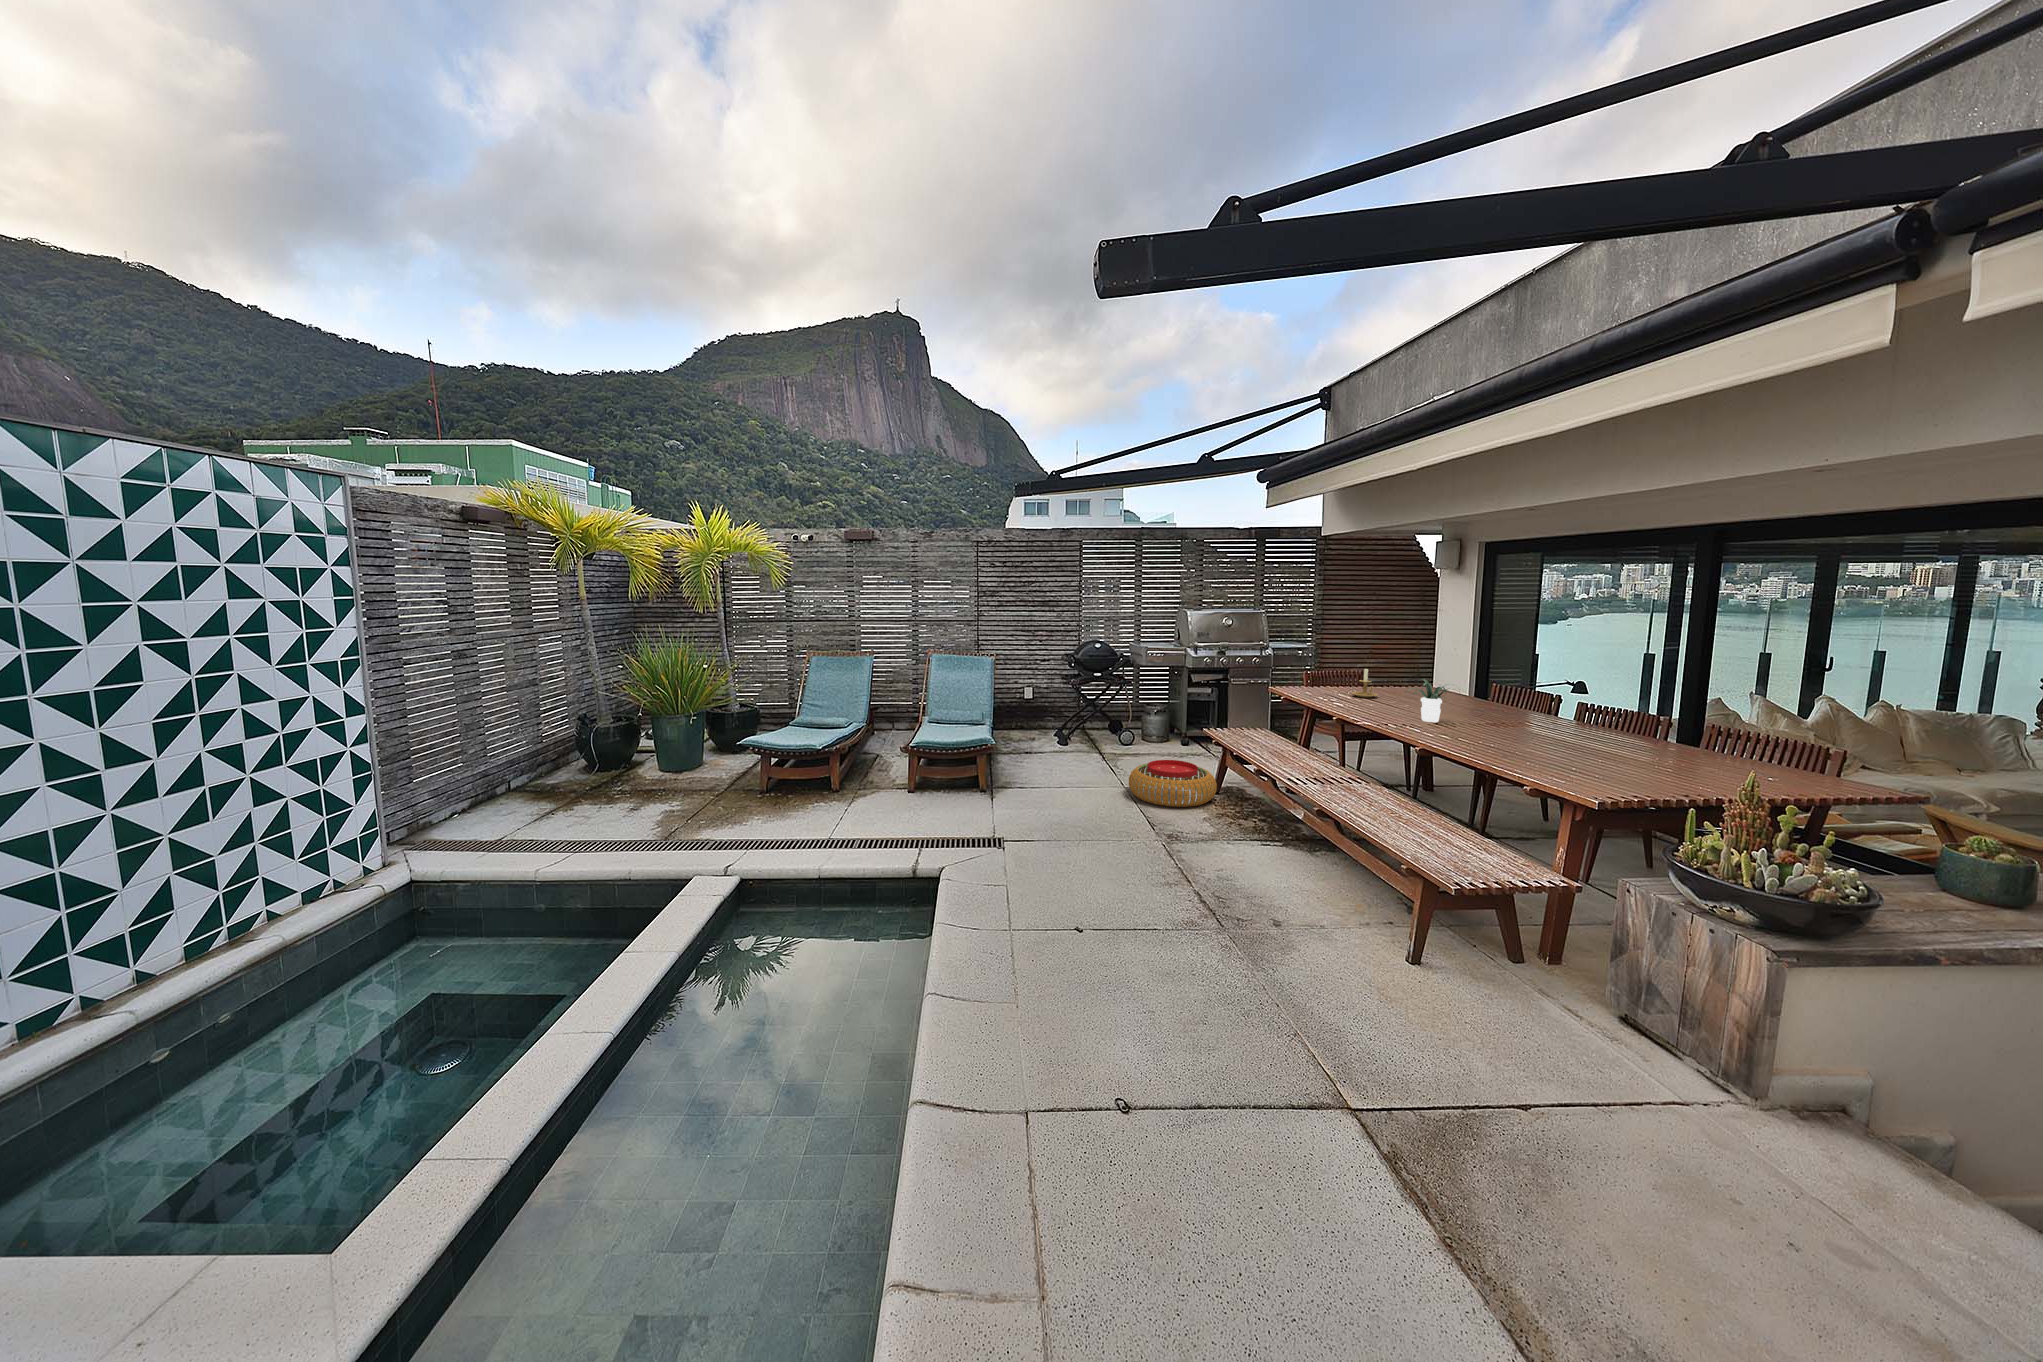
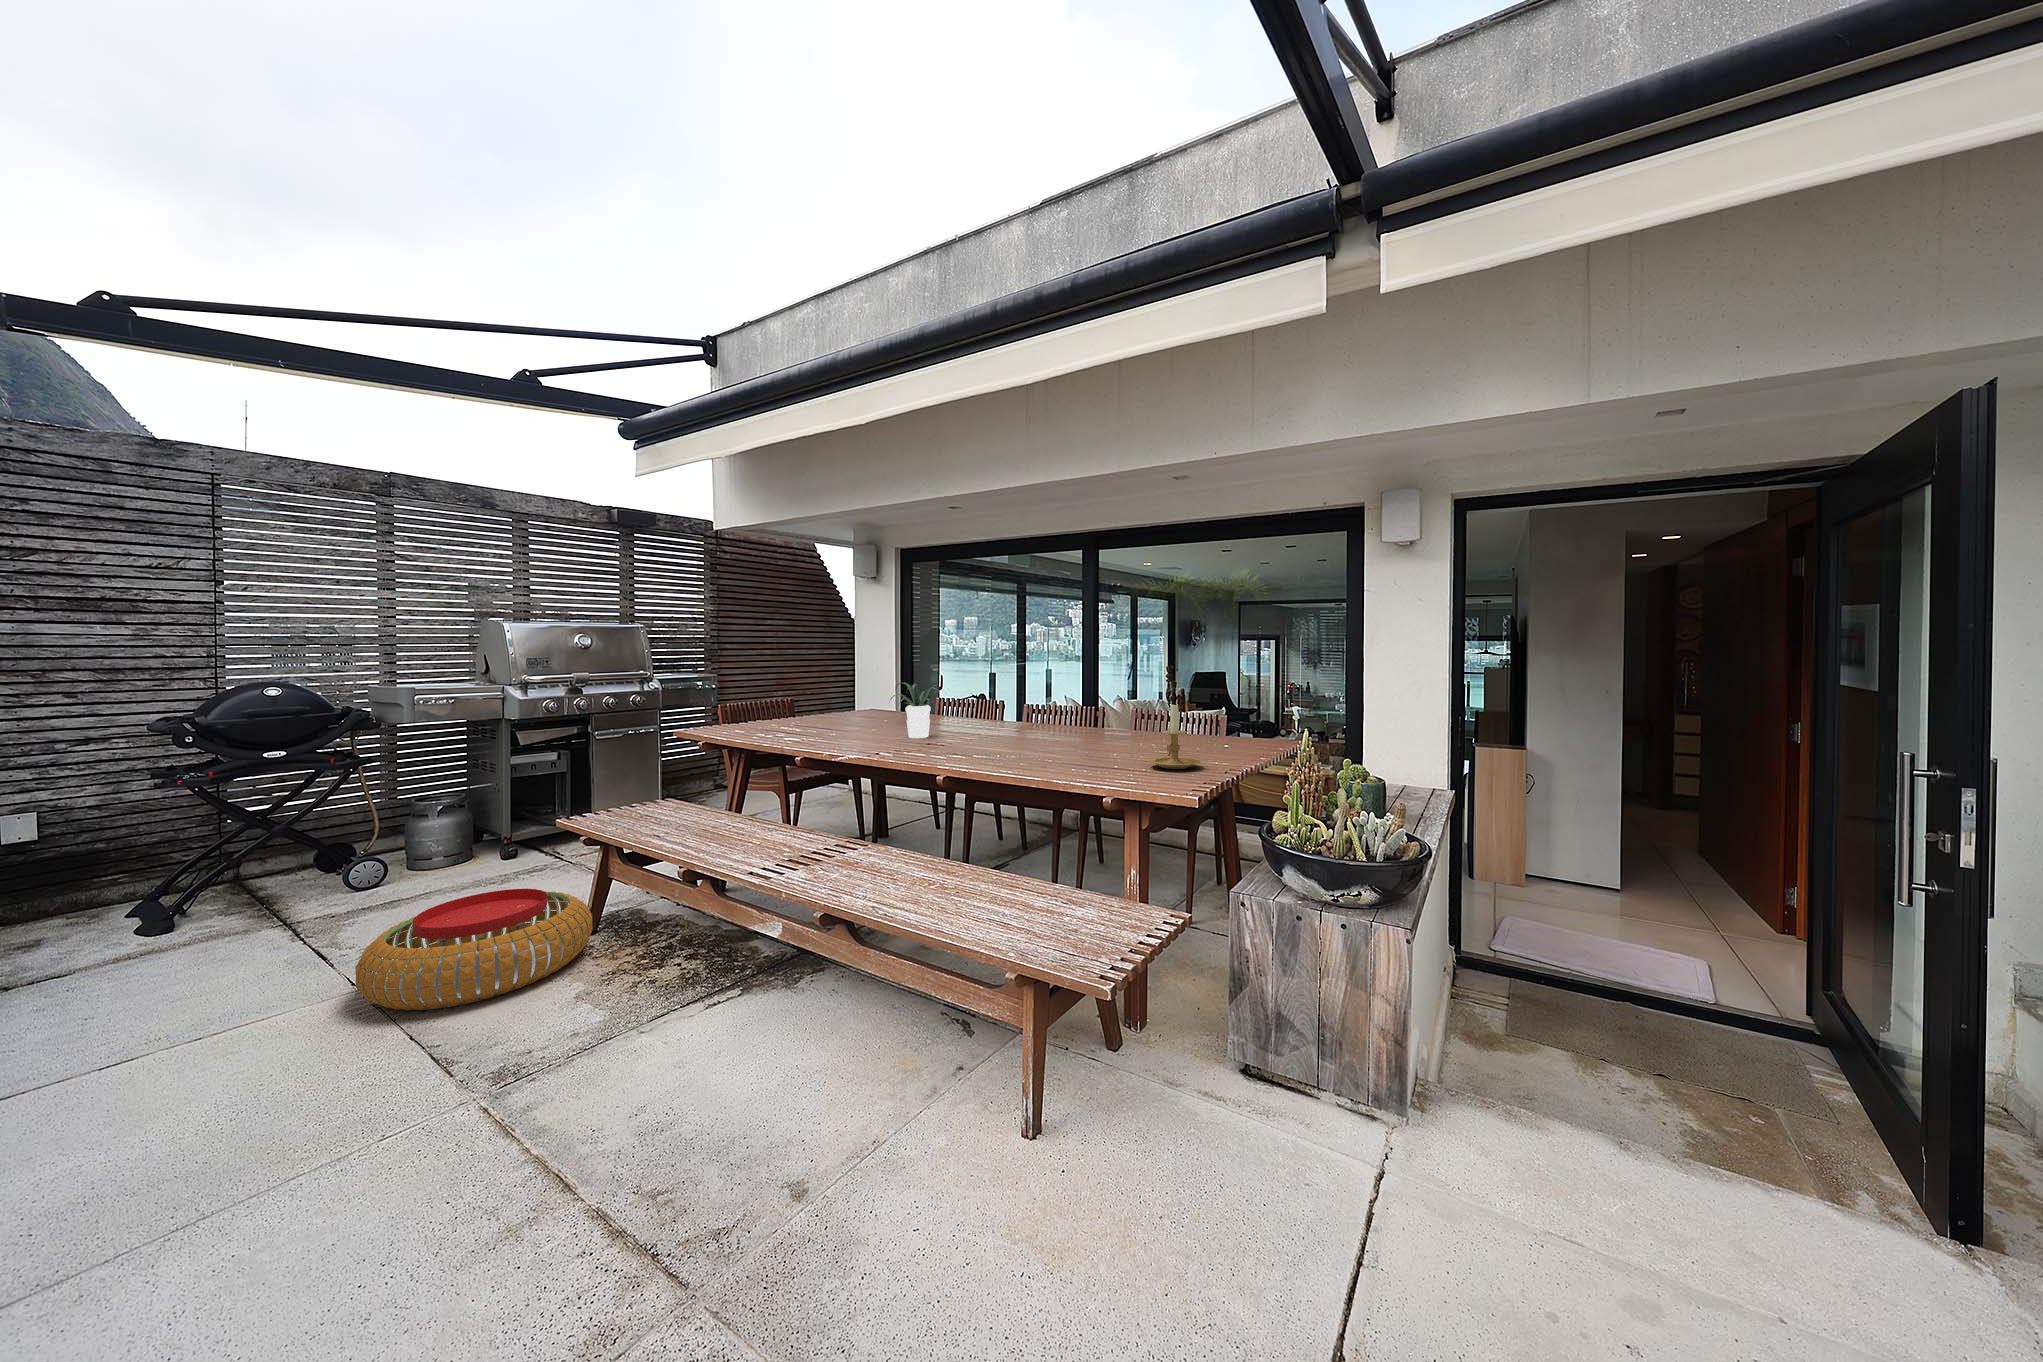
candle holder: present [1352,669,1378,698] -> present [1149,702,1201,769]

